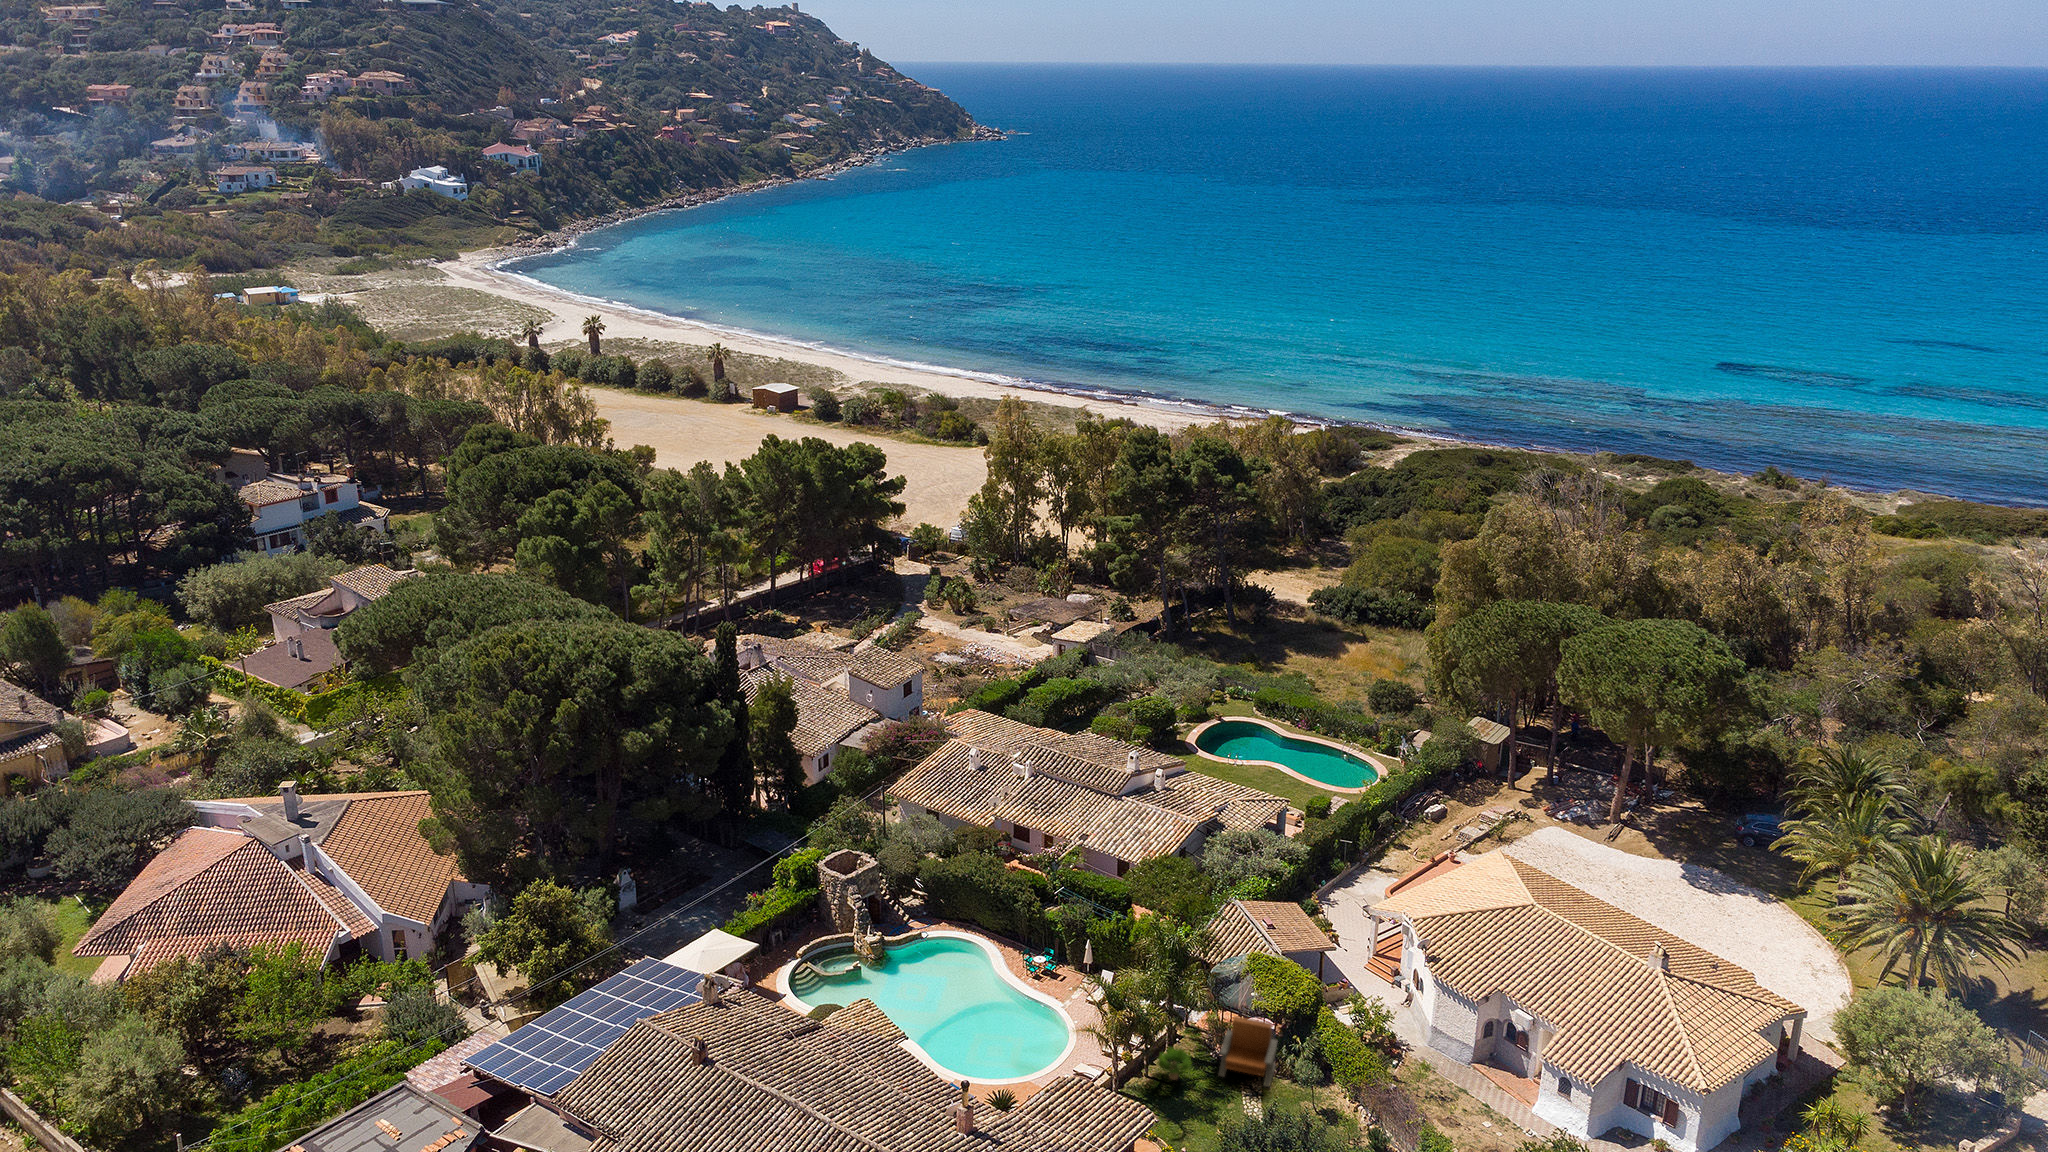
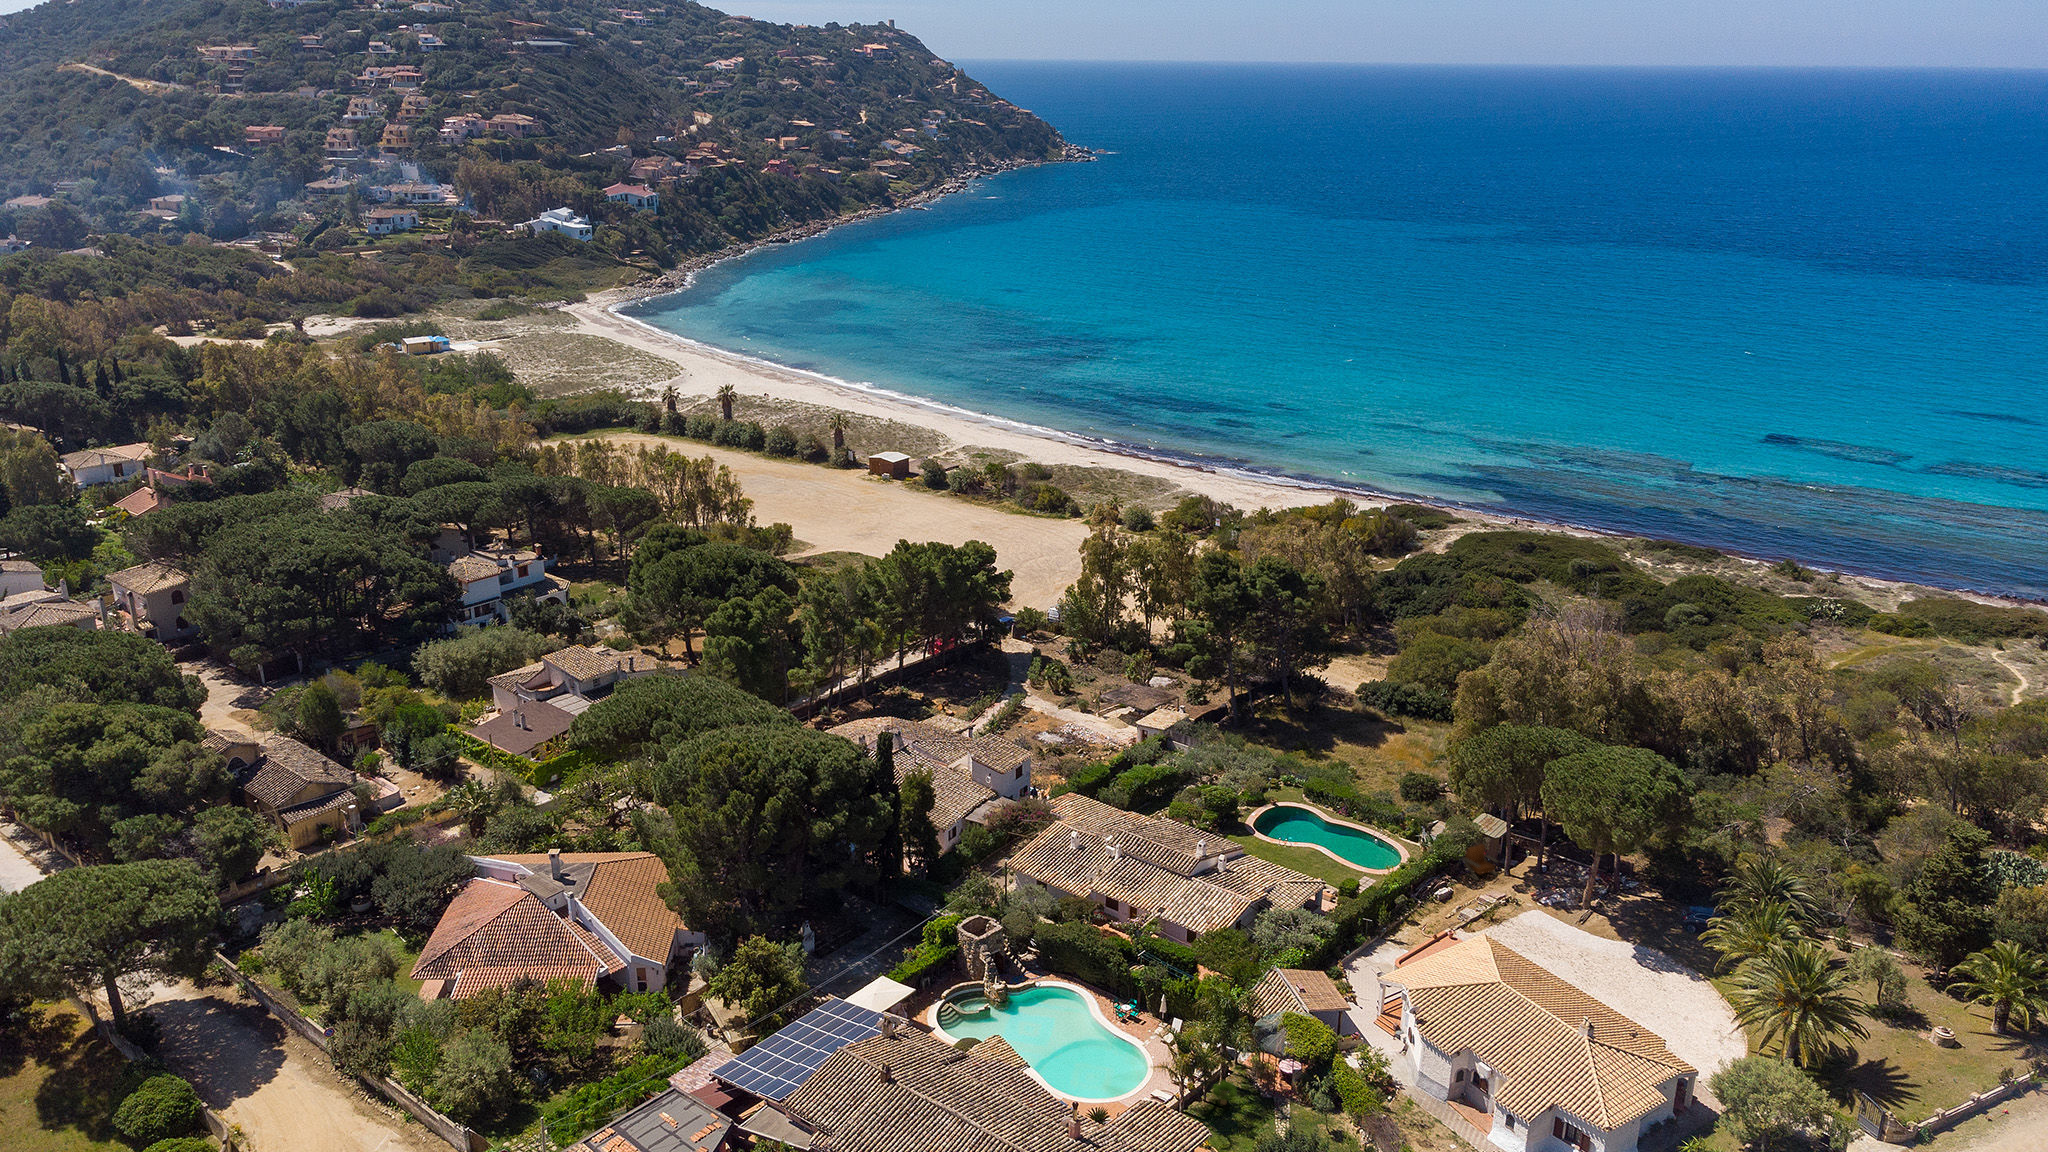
lounge chair: present [1219,1016,1278,1087] -> present [1462,844,1498,880]

